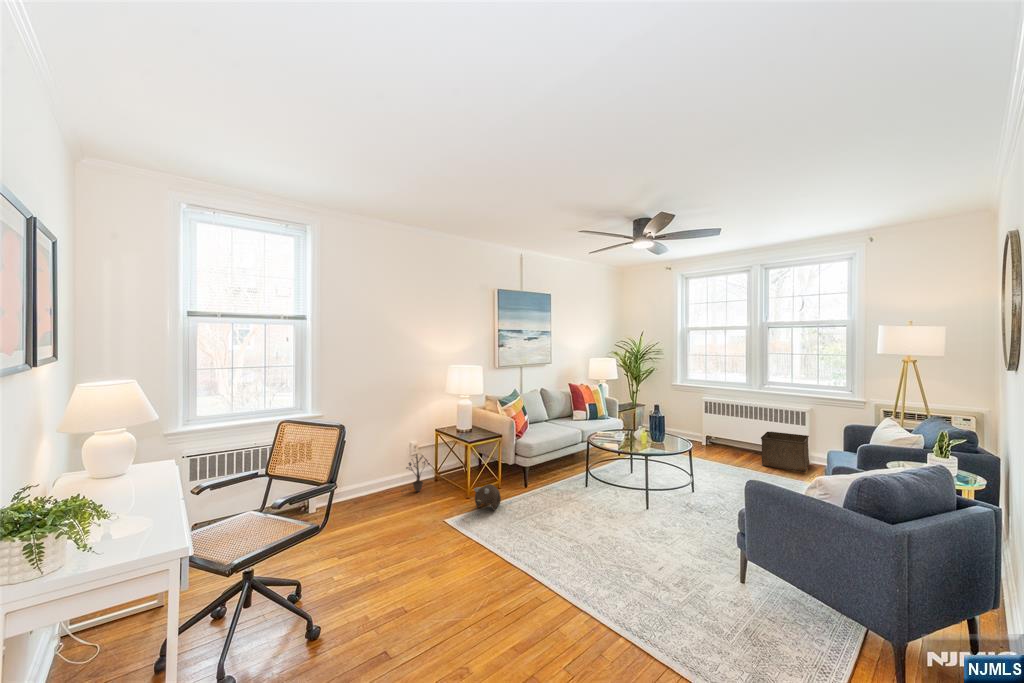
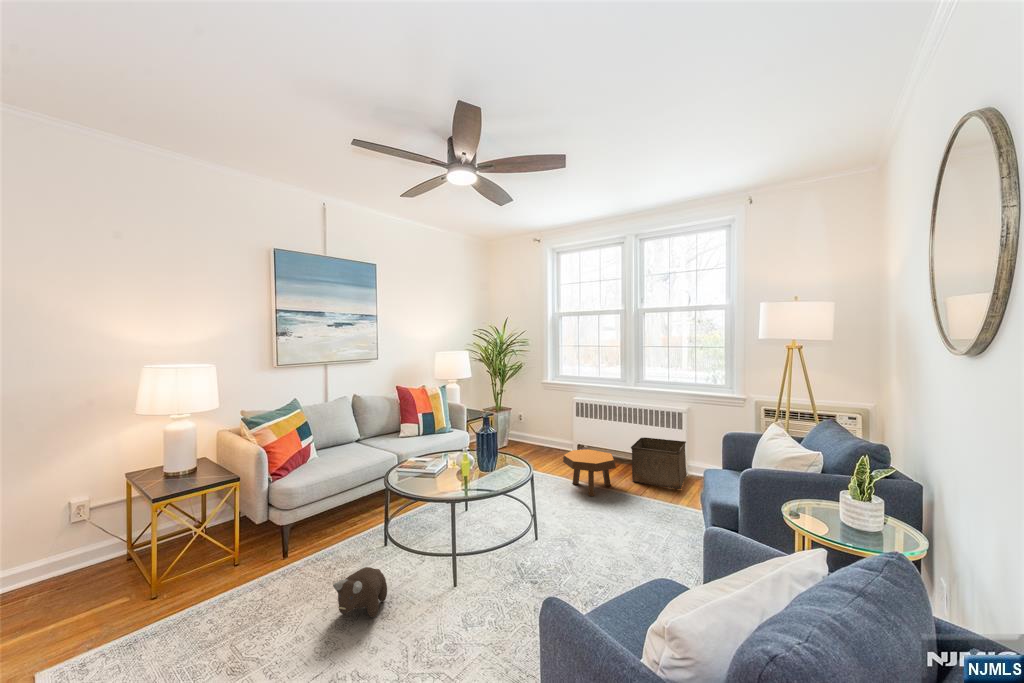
footstool: none [704,438,750,473] -> present [563,449,616,496]
decorative plant: present [401,454,429,492] -> none [43,513,109,581]
plush toy: present [474,484,501,510] -> present [333,567,387,618]

